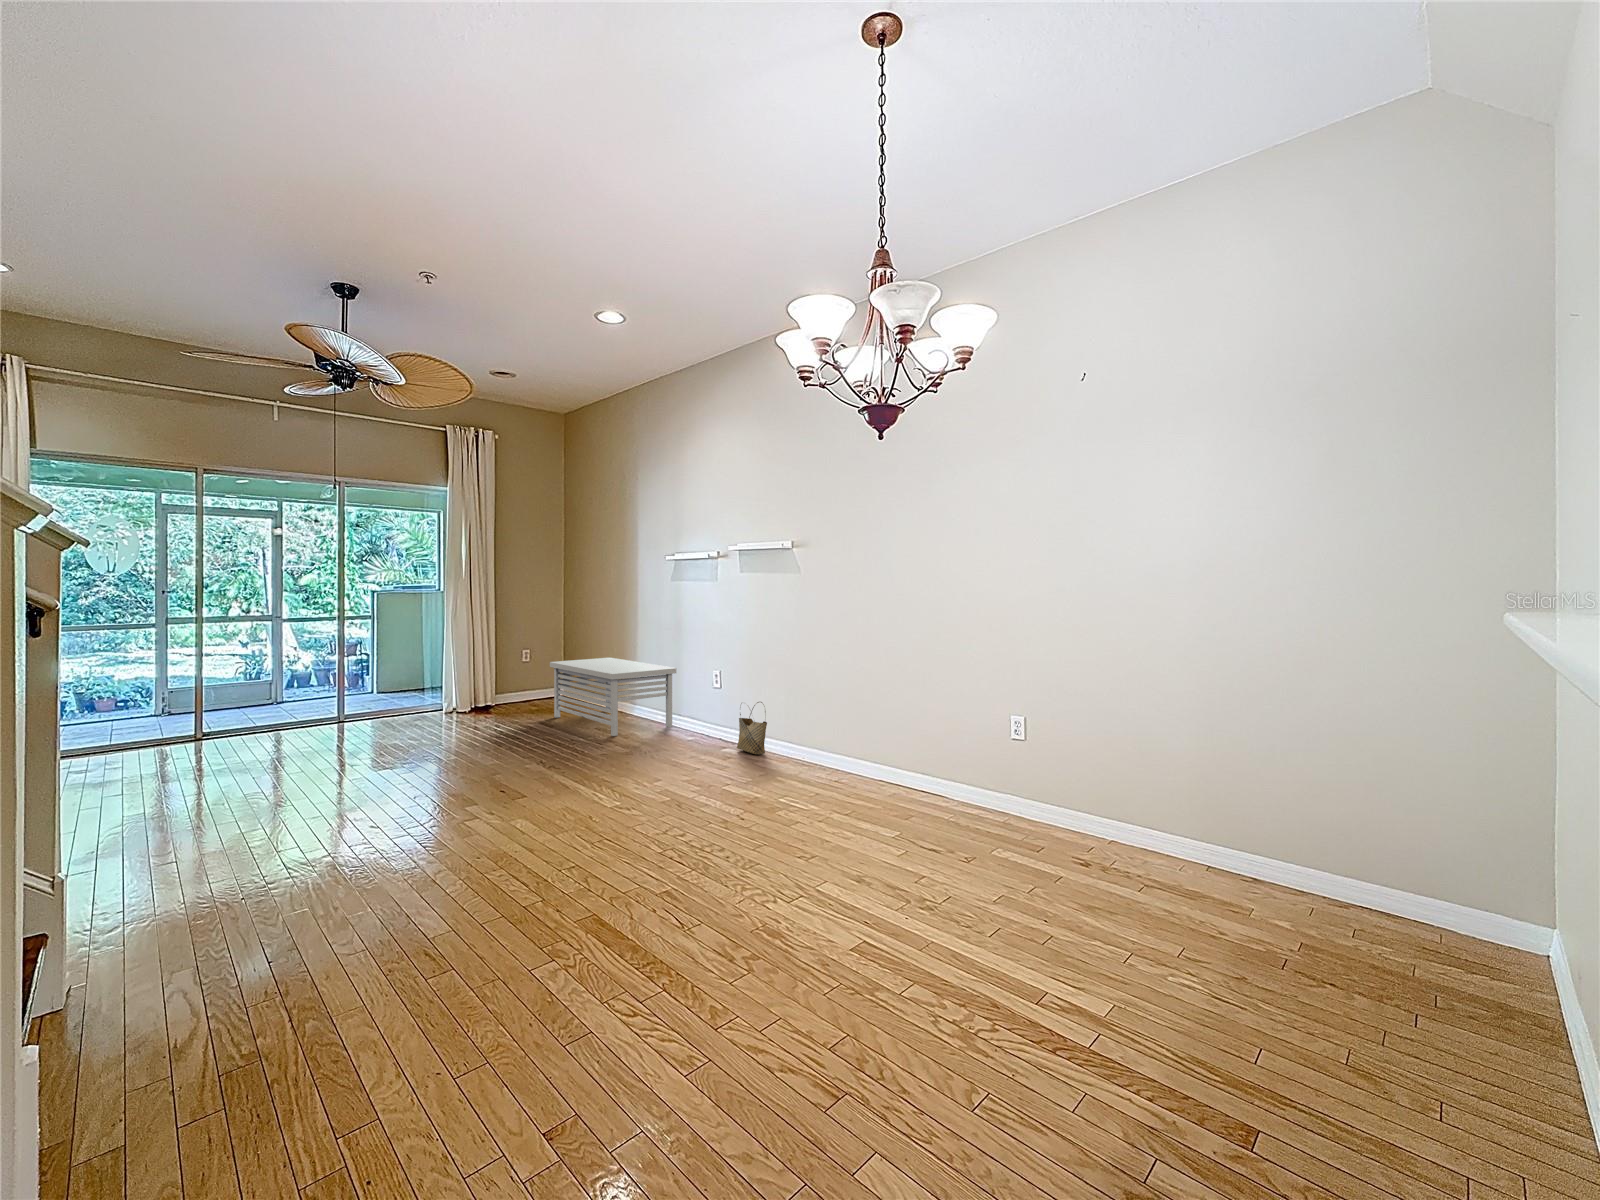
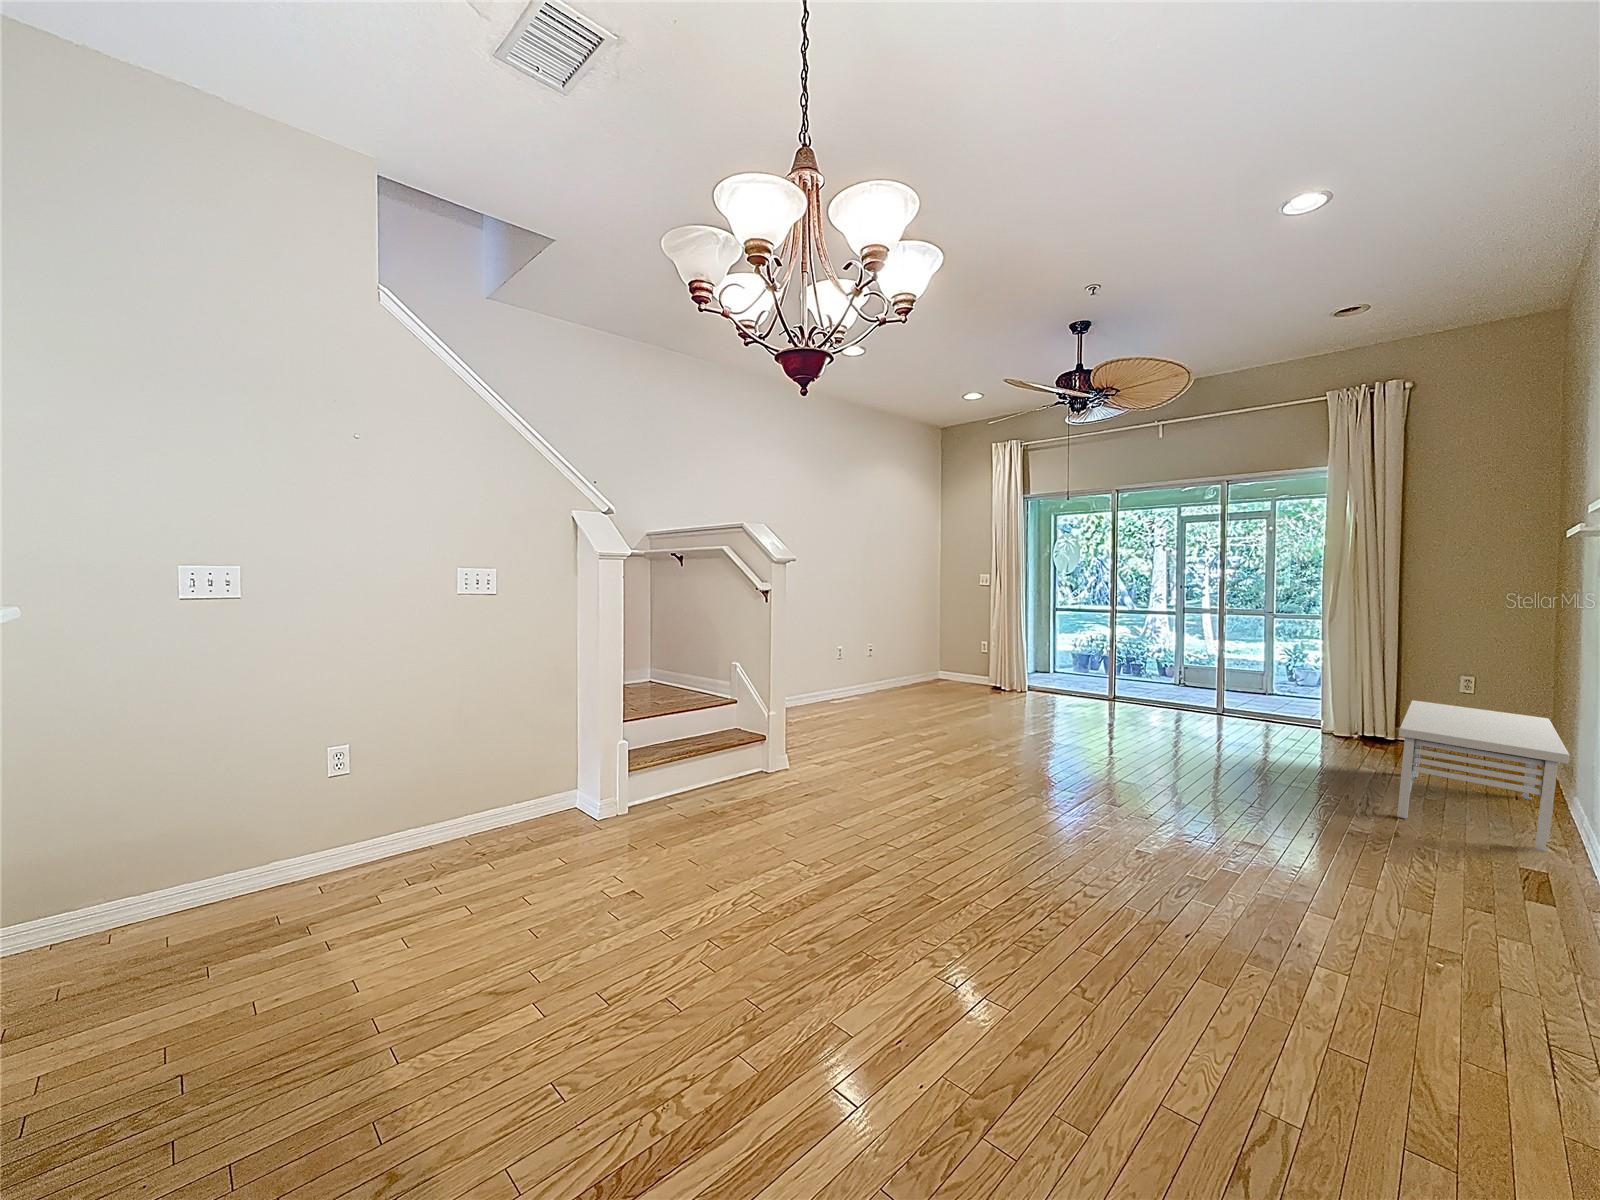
woven basket: present [737,702,767,754] -> none [1520,834,1591,949]

